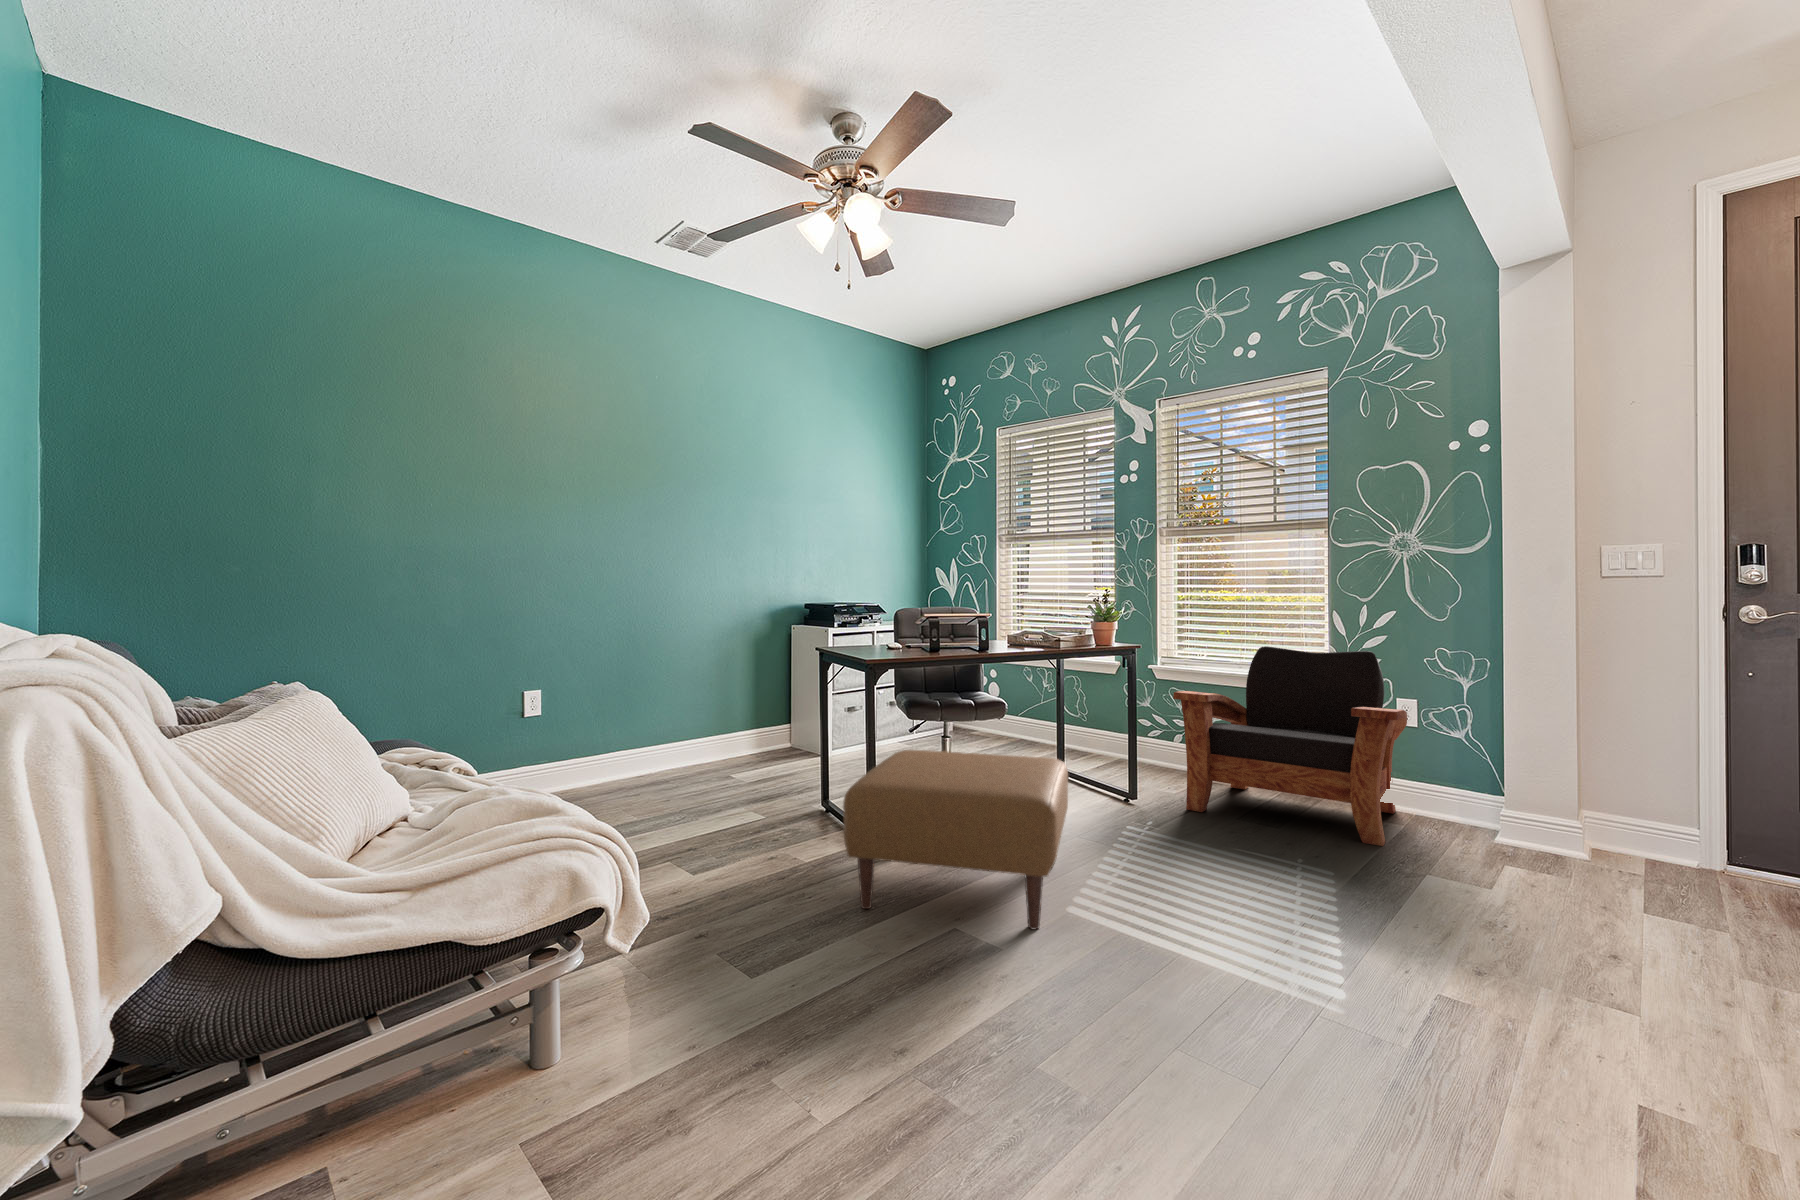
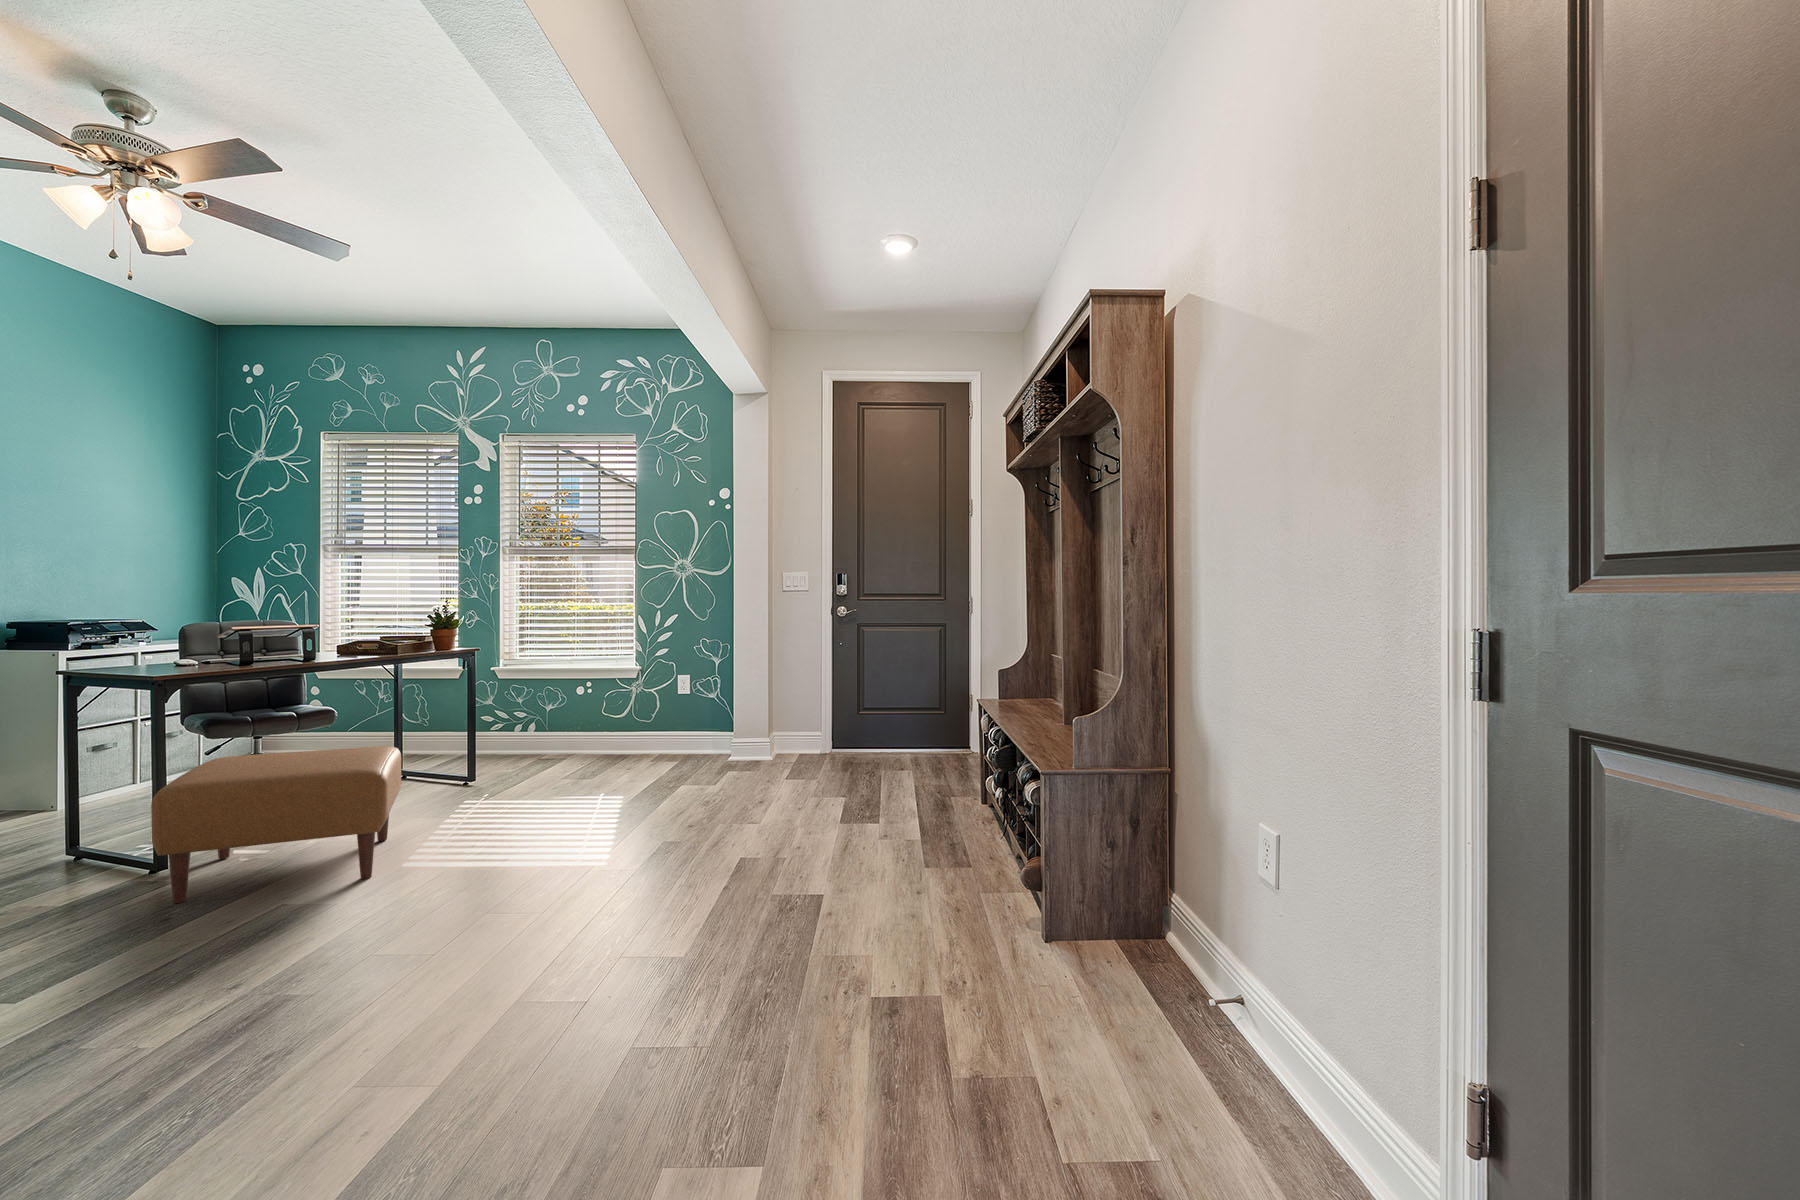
armchair: present [1173,646,1407,846] -> none [506,647,680,784]

